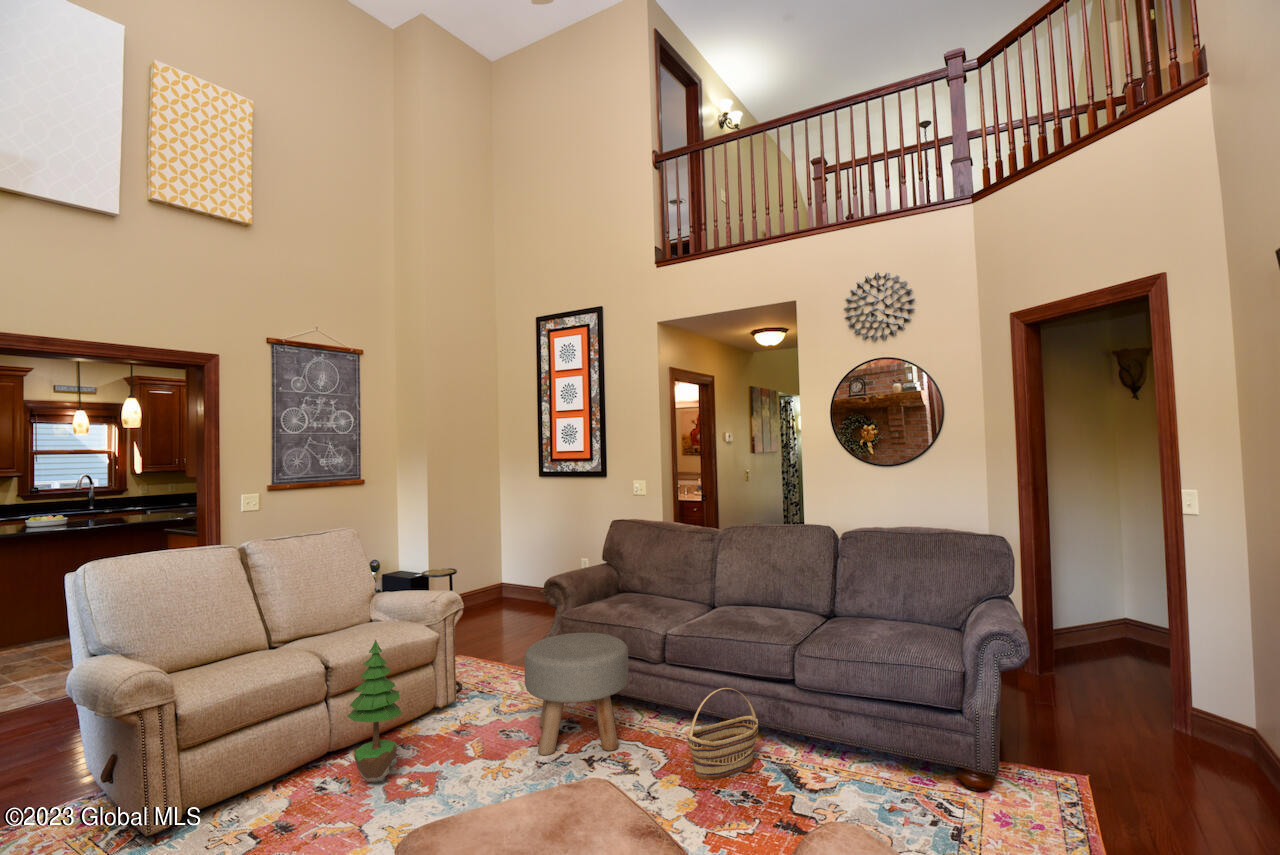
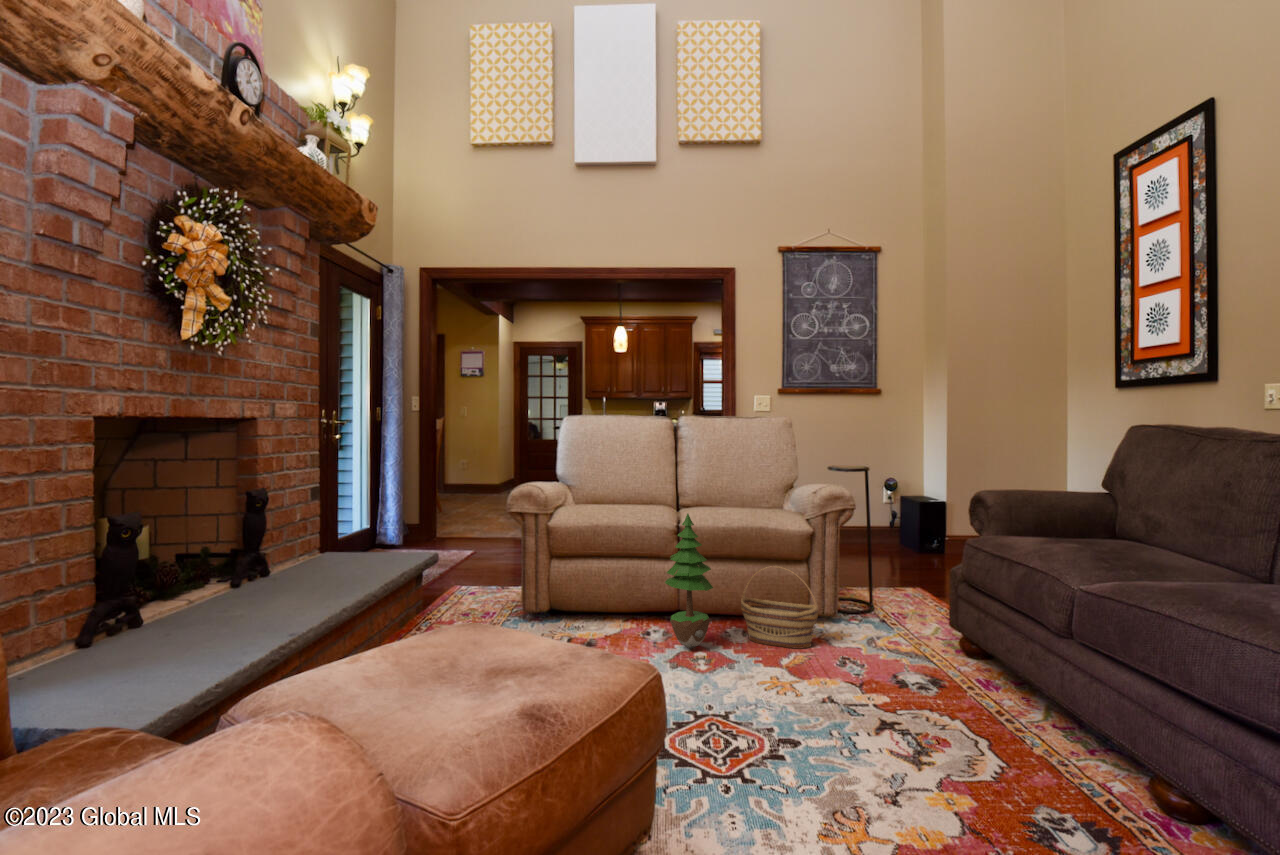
ottoman: present [525,633,628,755] -> none [839,560,984,716]
basket: present [688,688,758,779] -> present [741,567,818,649]

